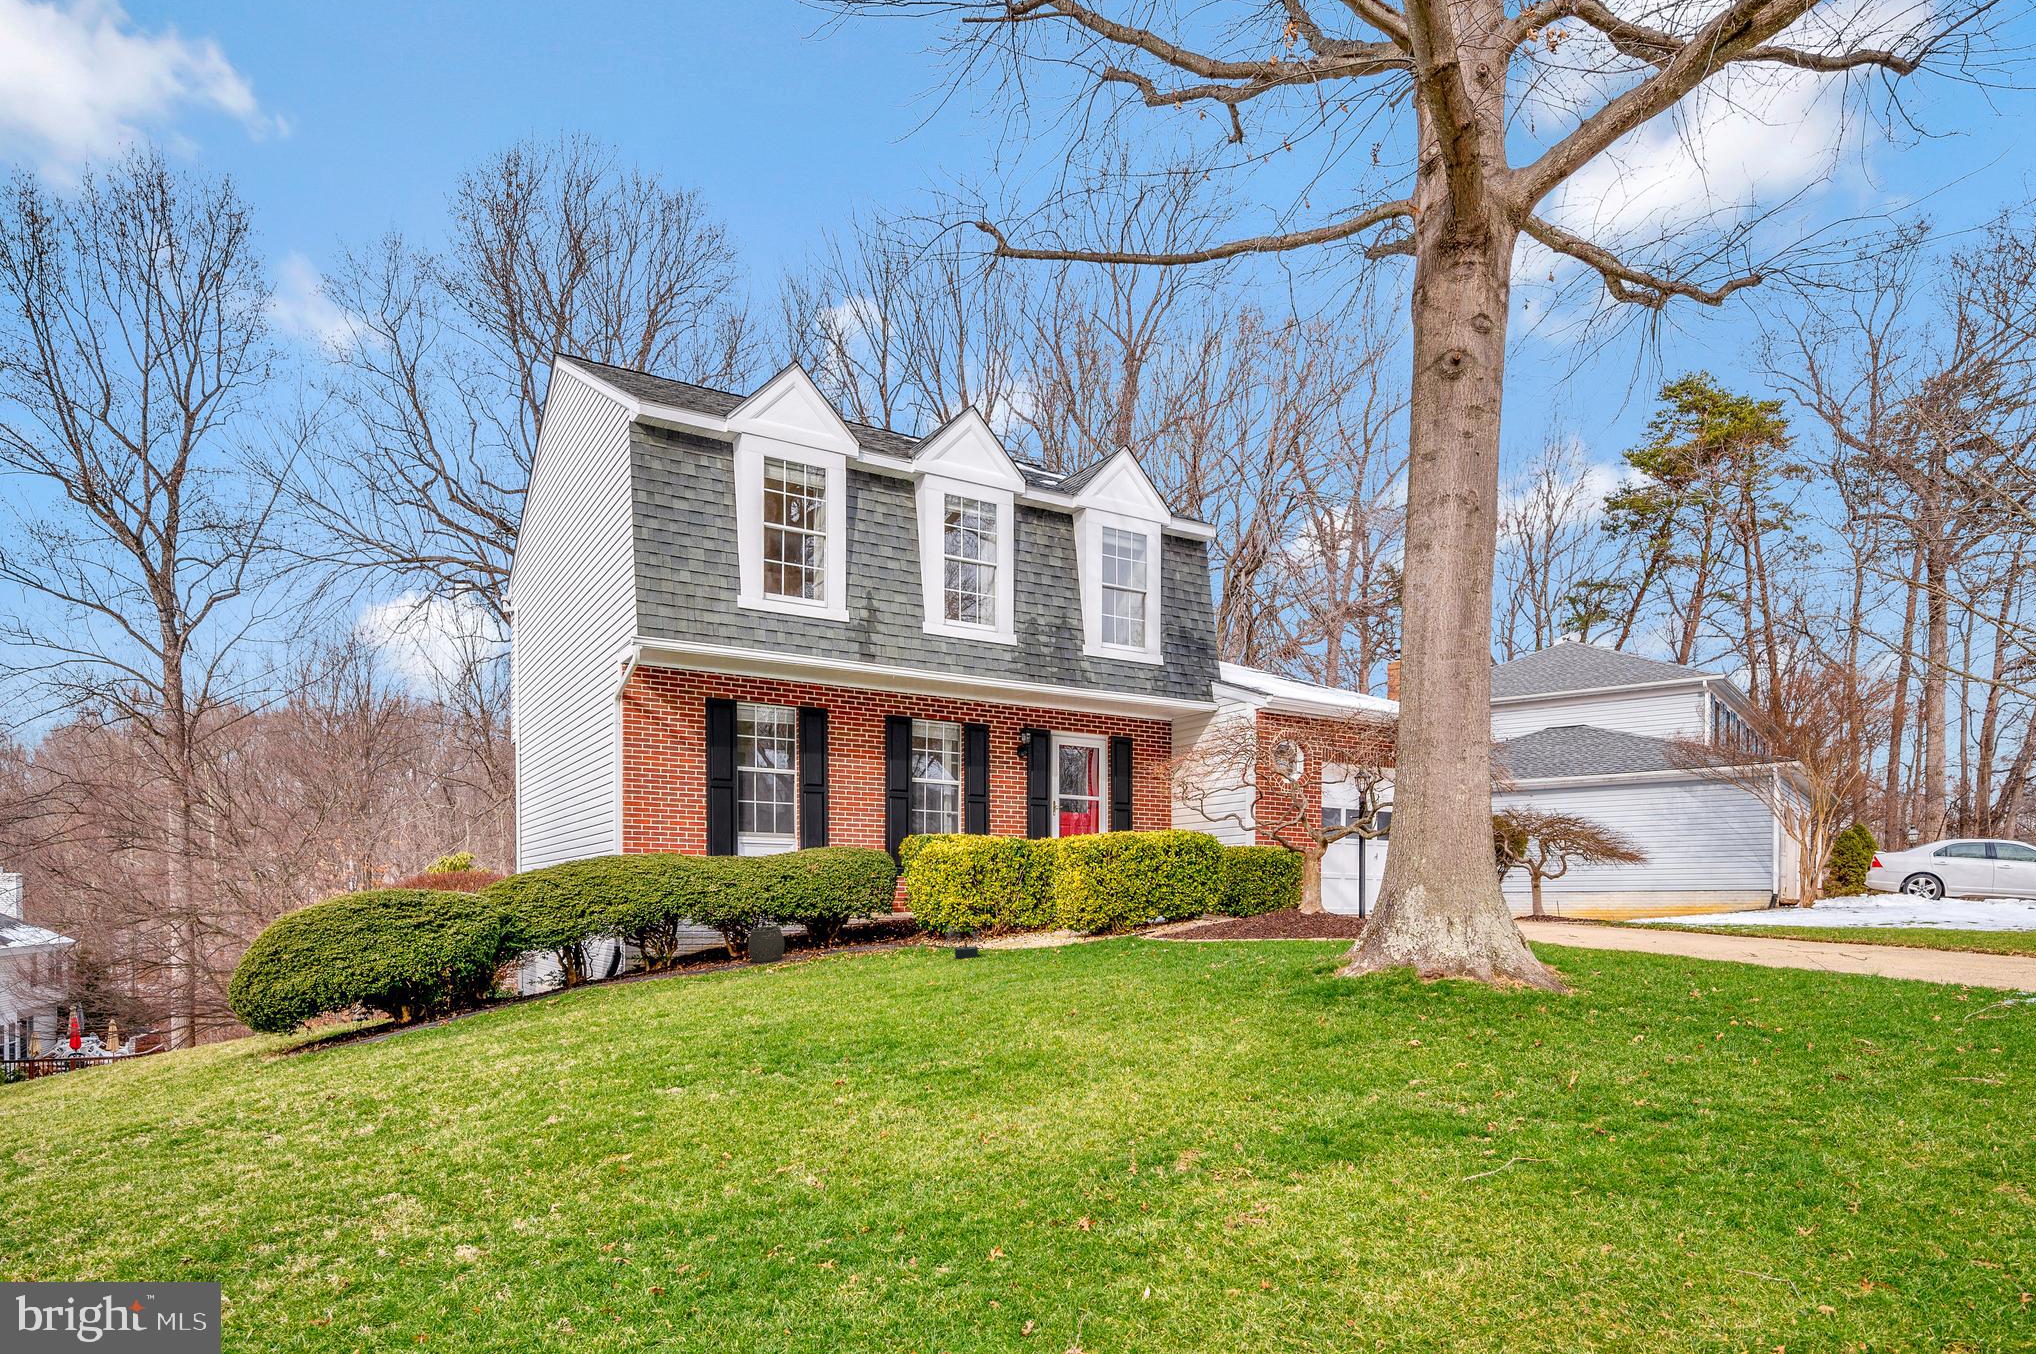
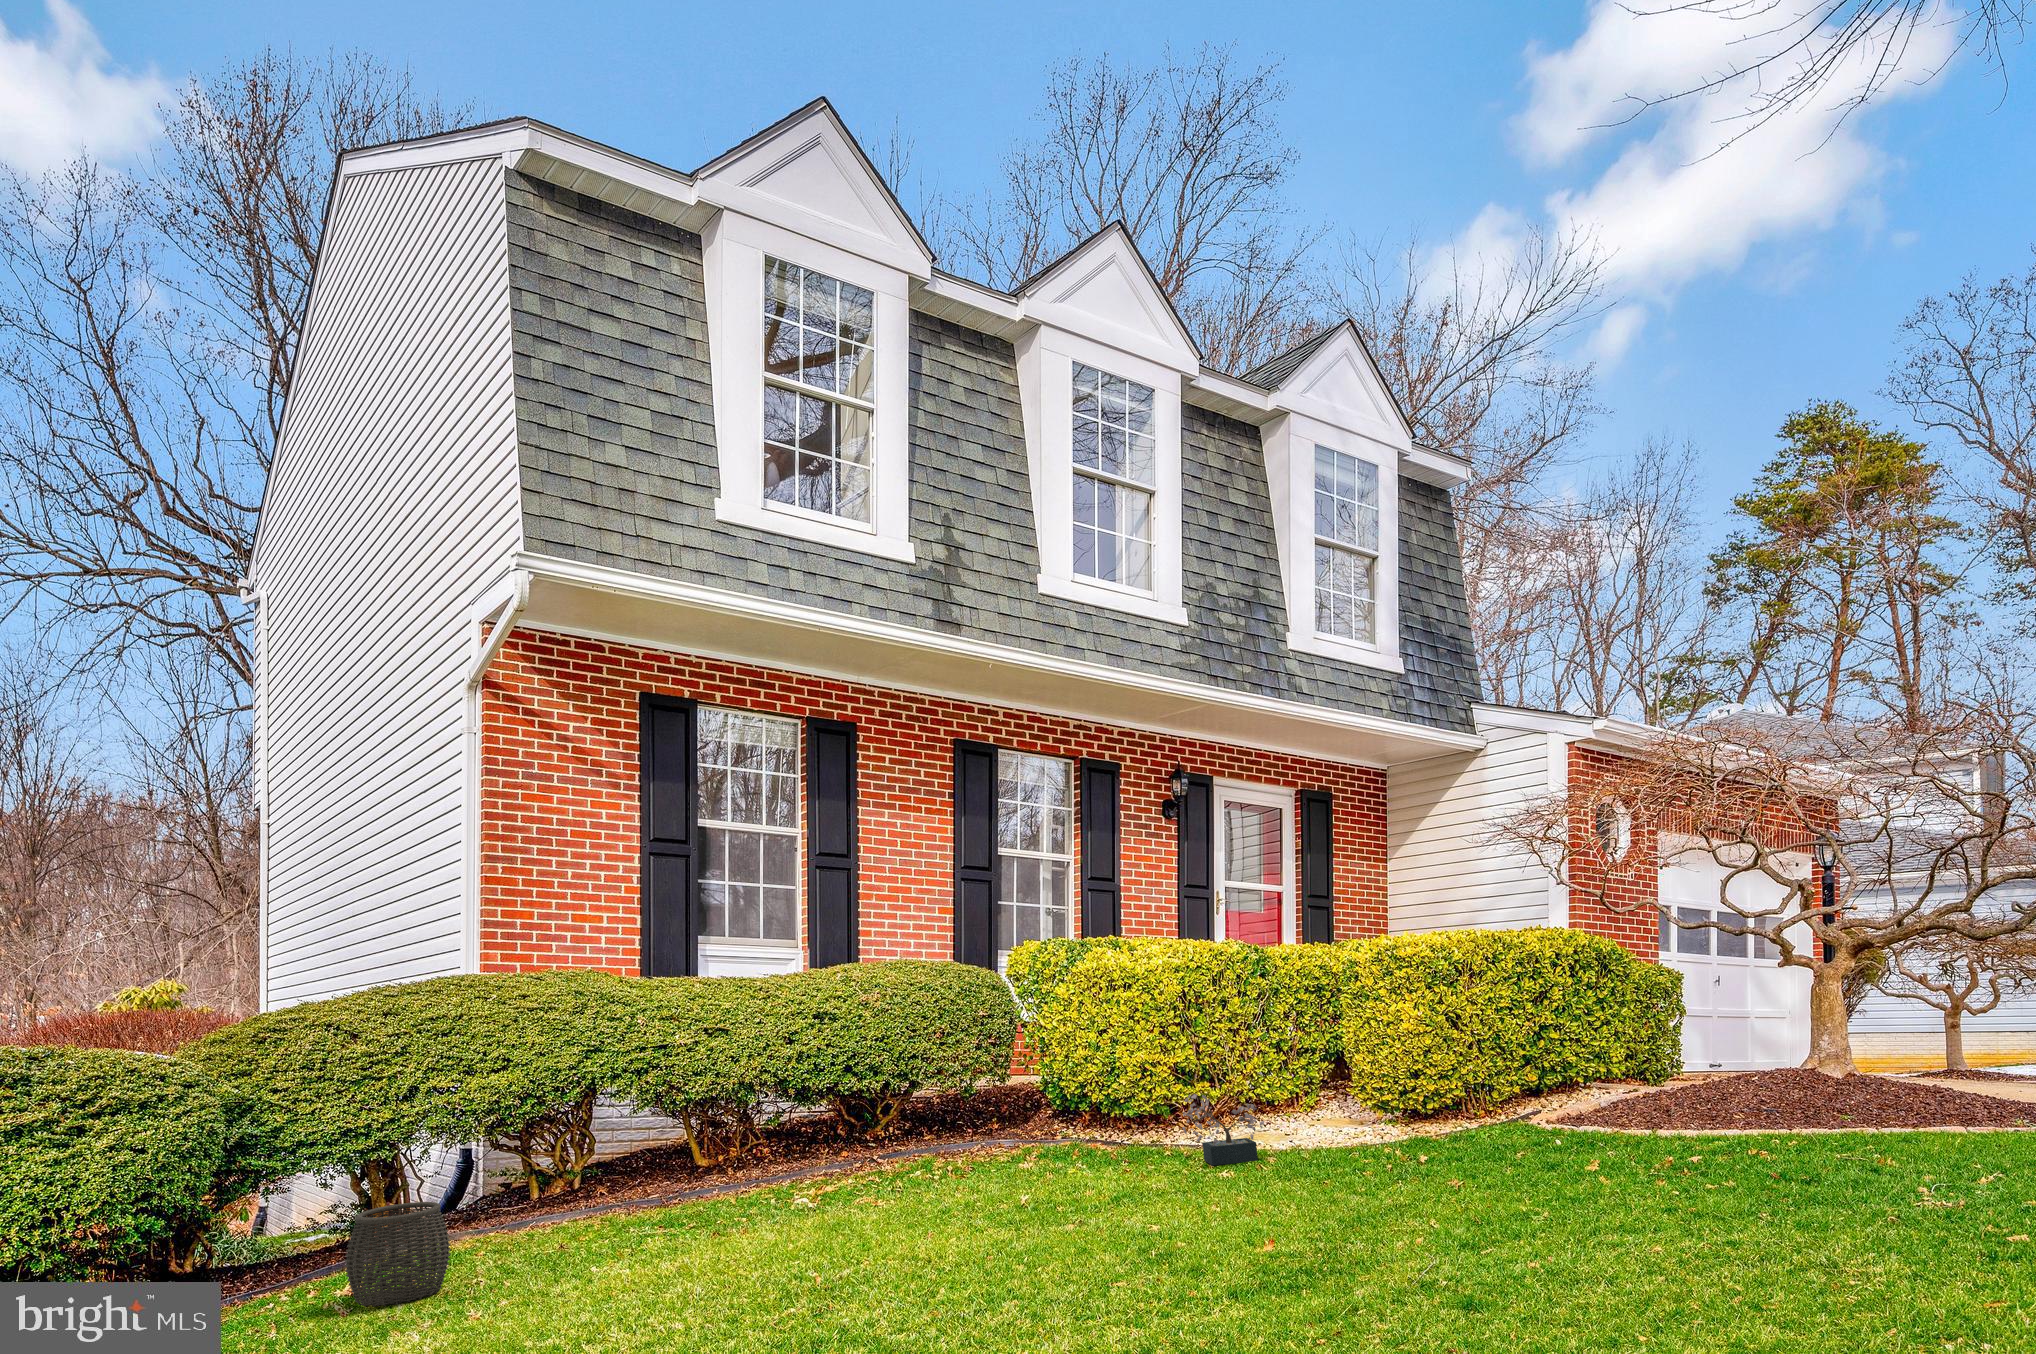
woven basket: present [748,926,785,962] -> present [345,1202,451,1307]

